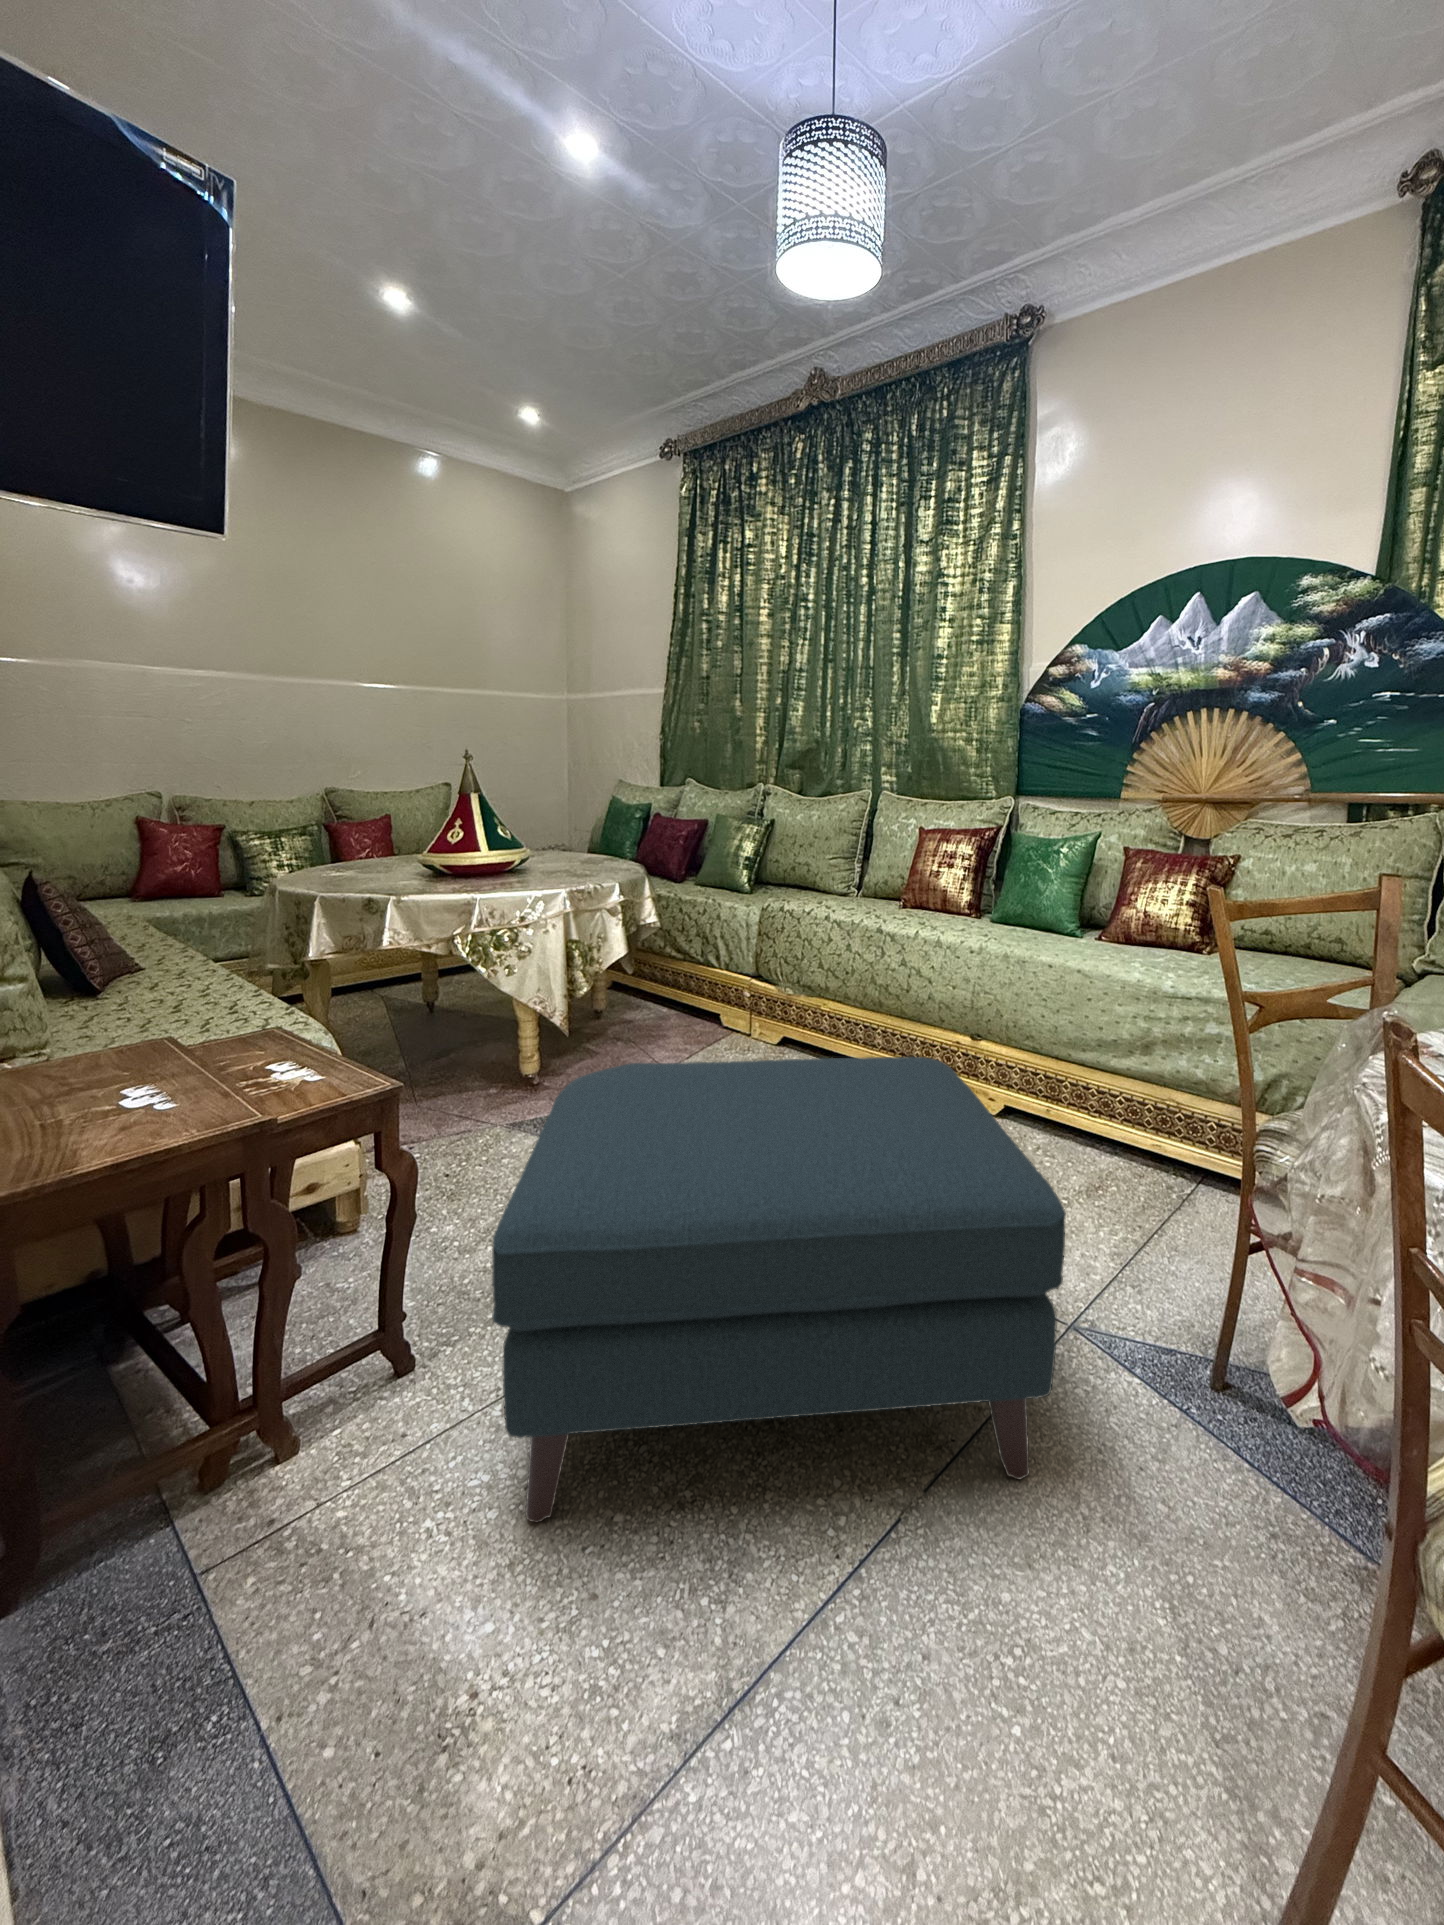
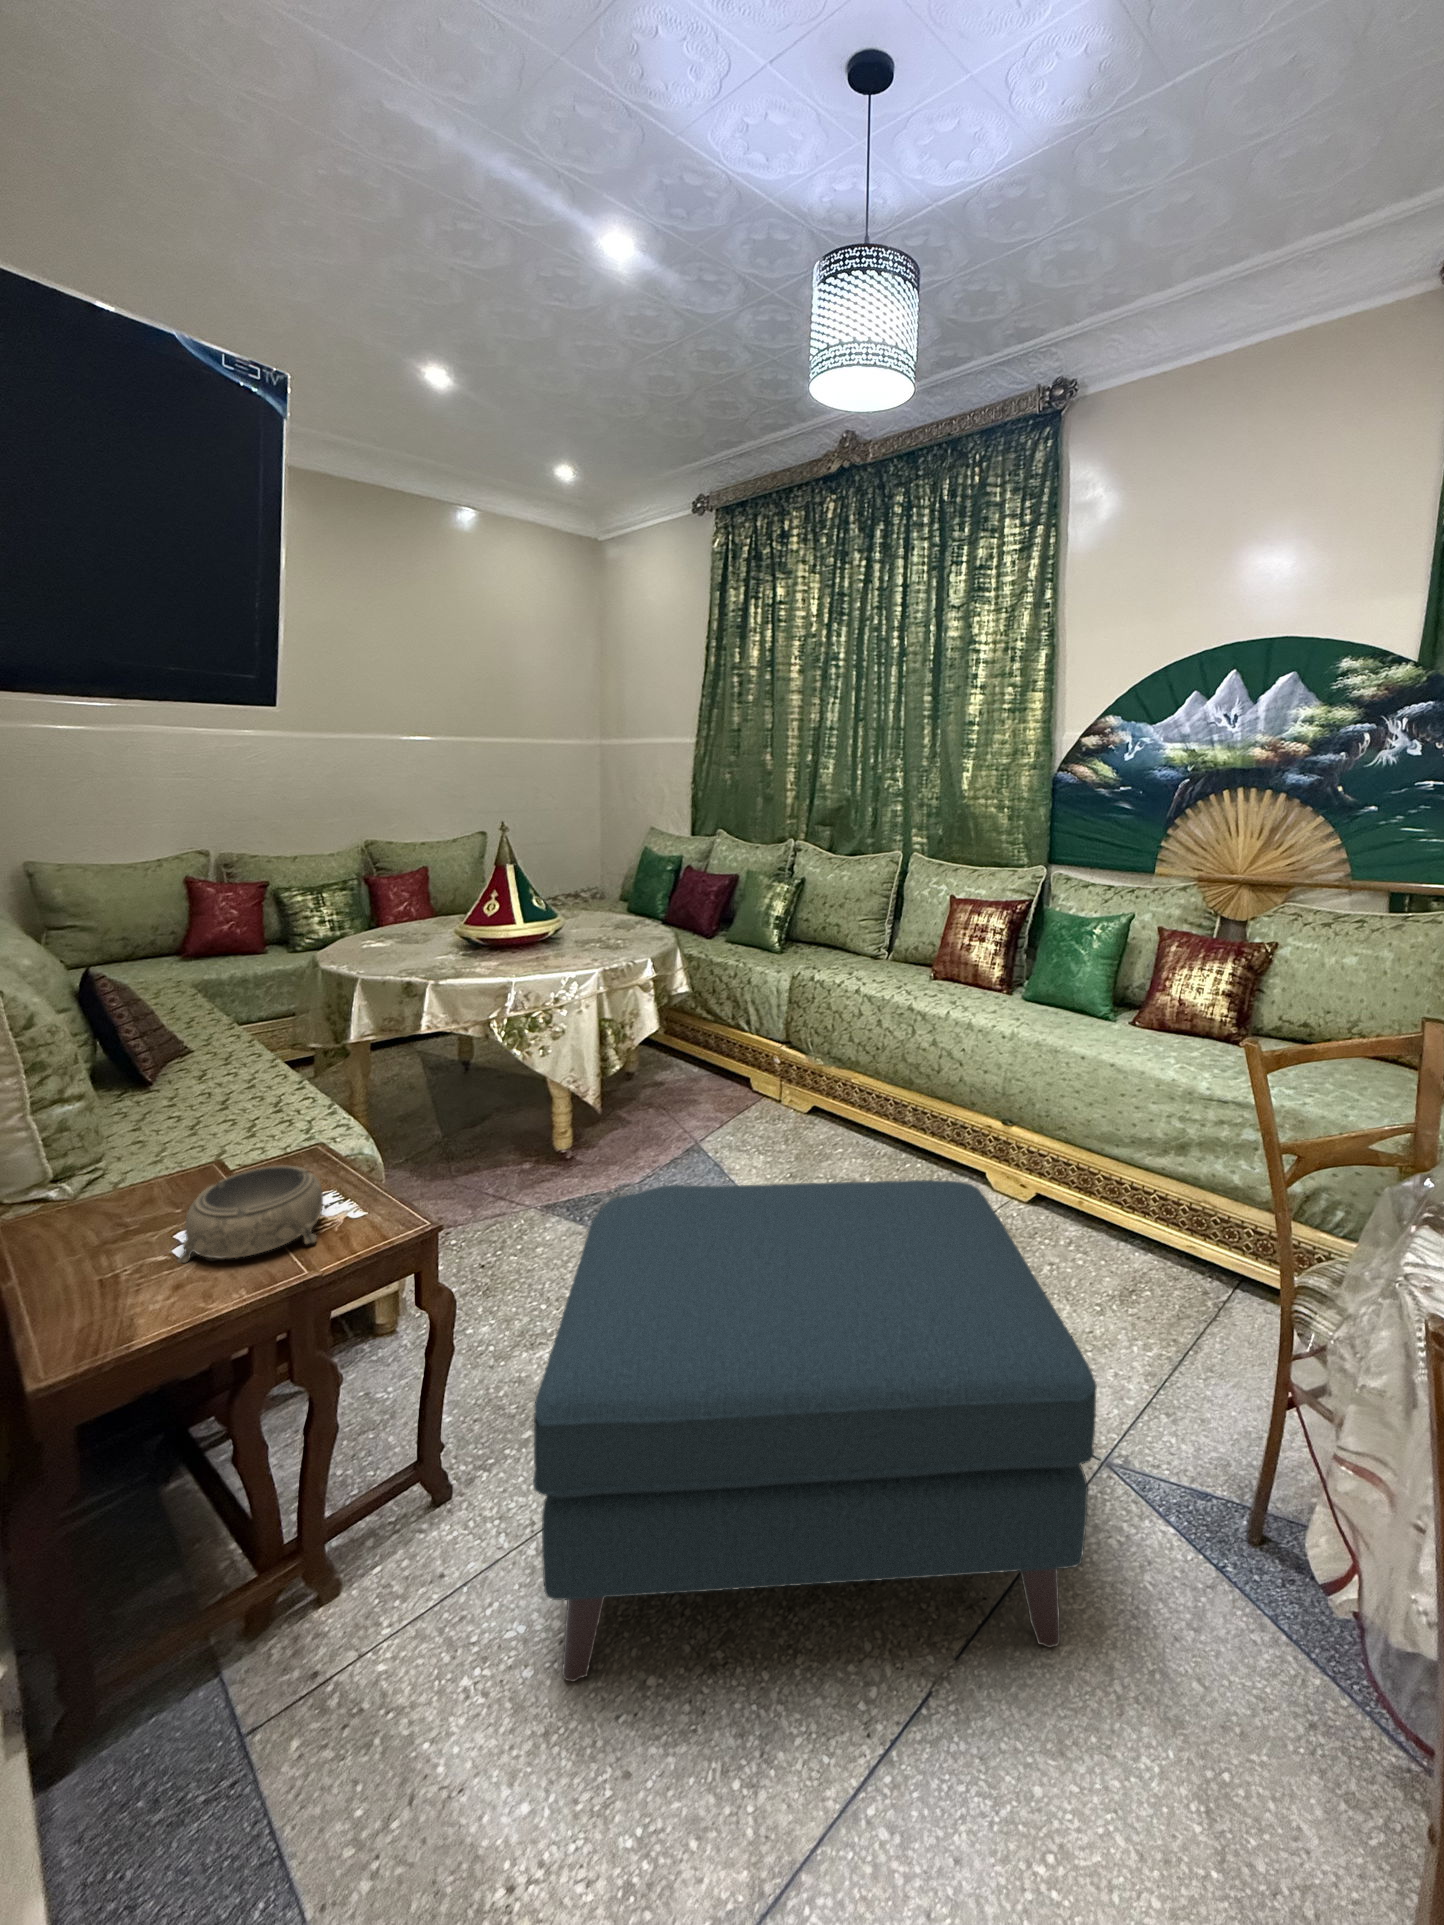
decorative bowl: none [114,1022,273,1109] -> present [178,1166,323,1263]

